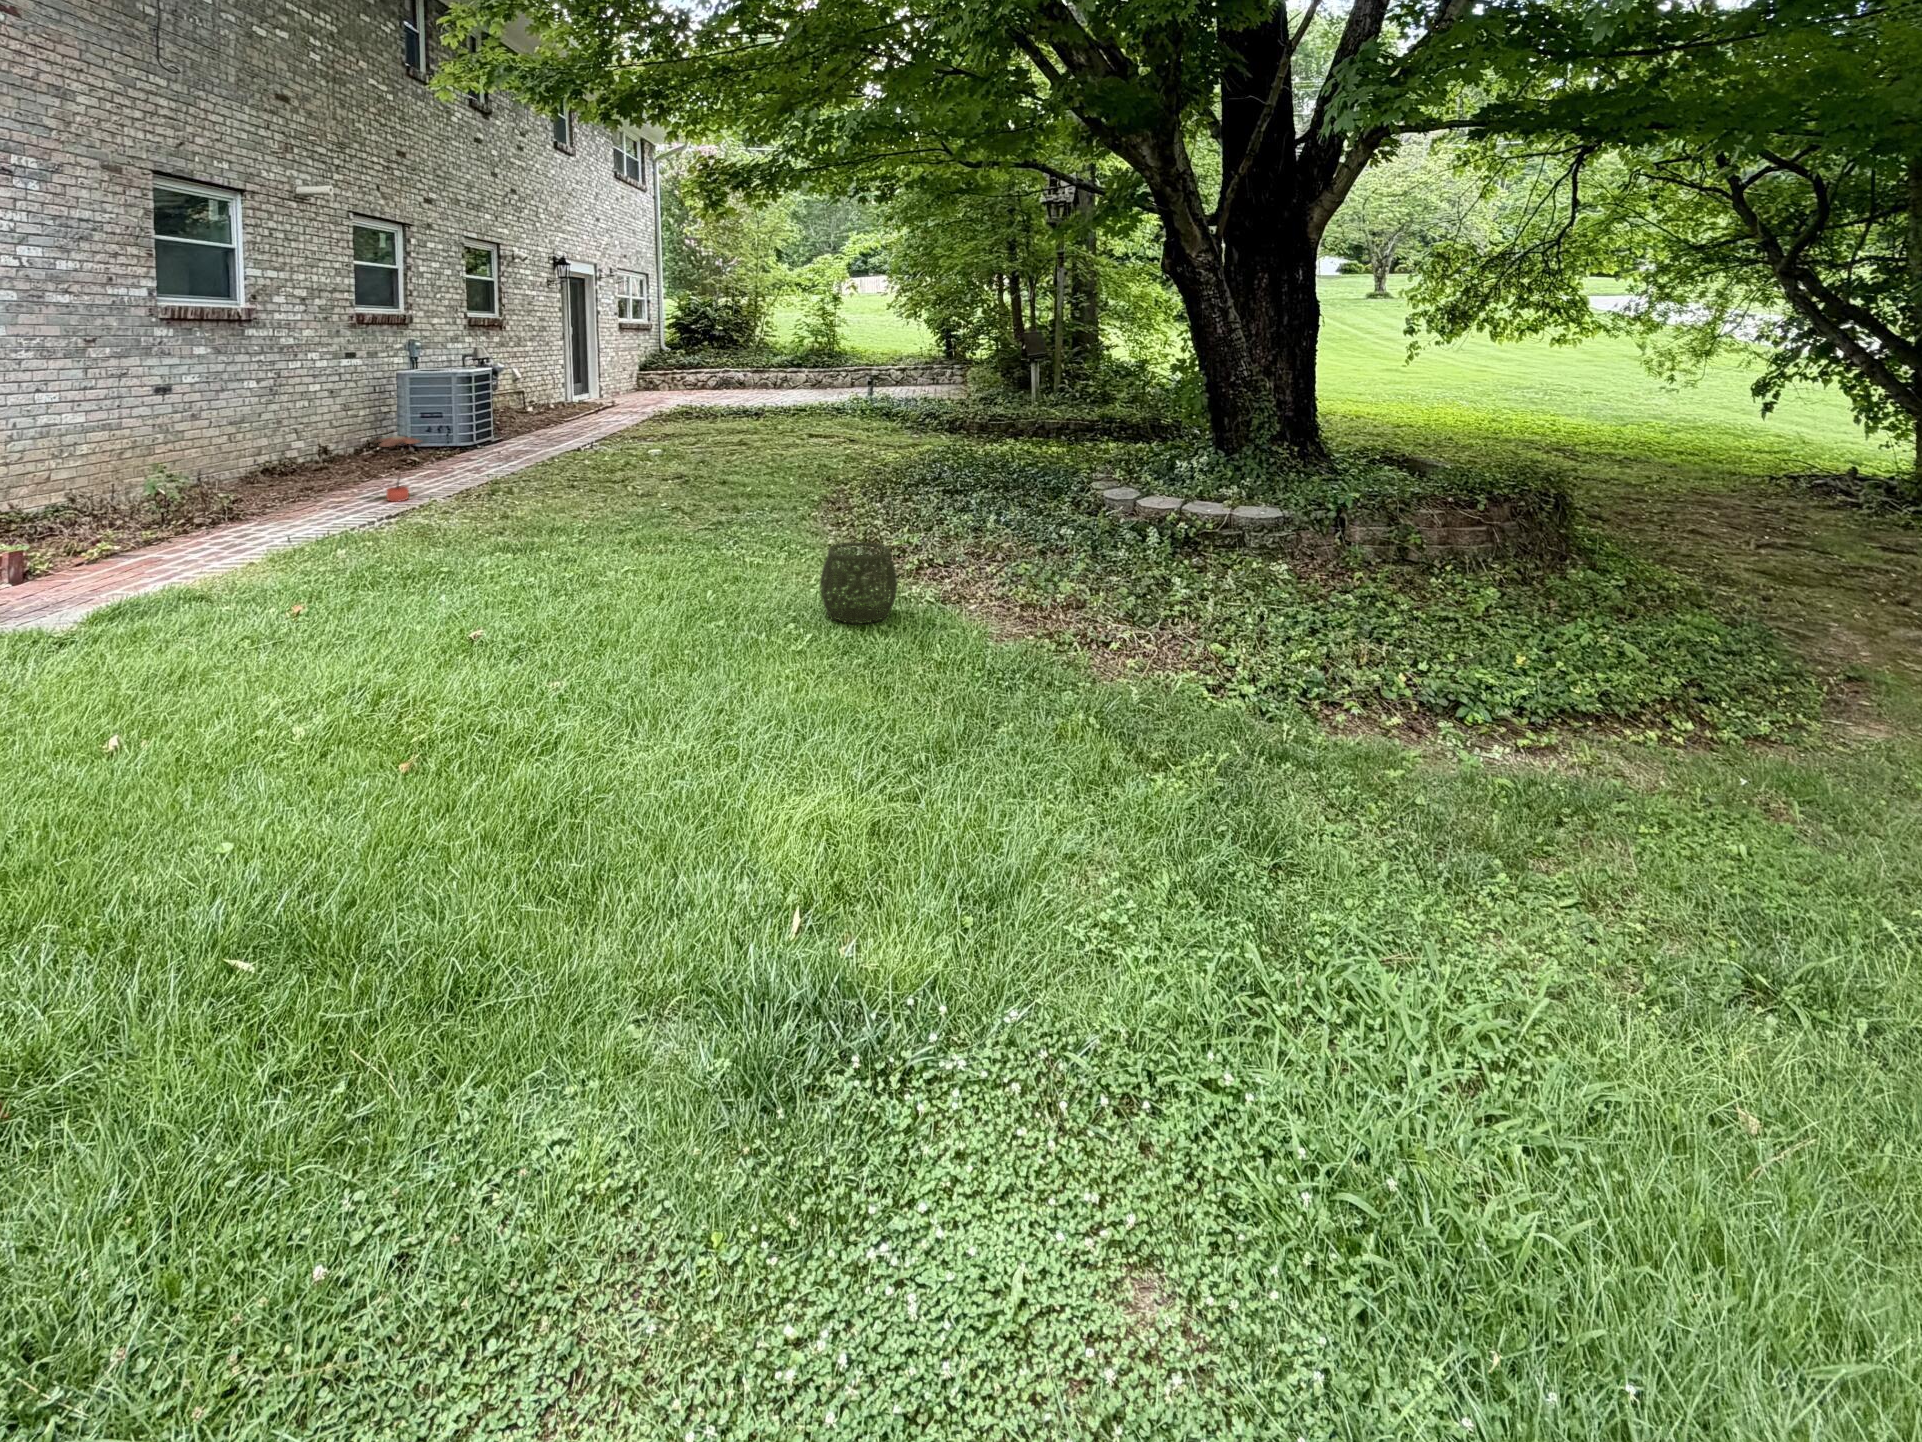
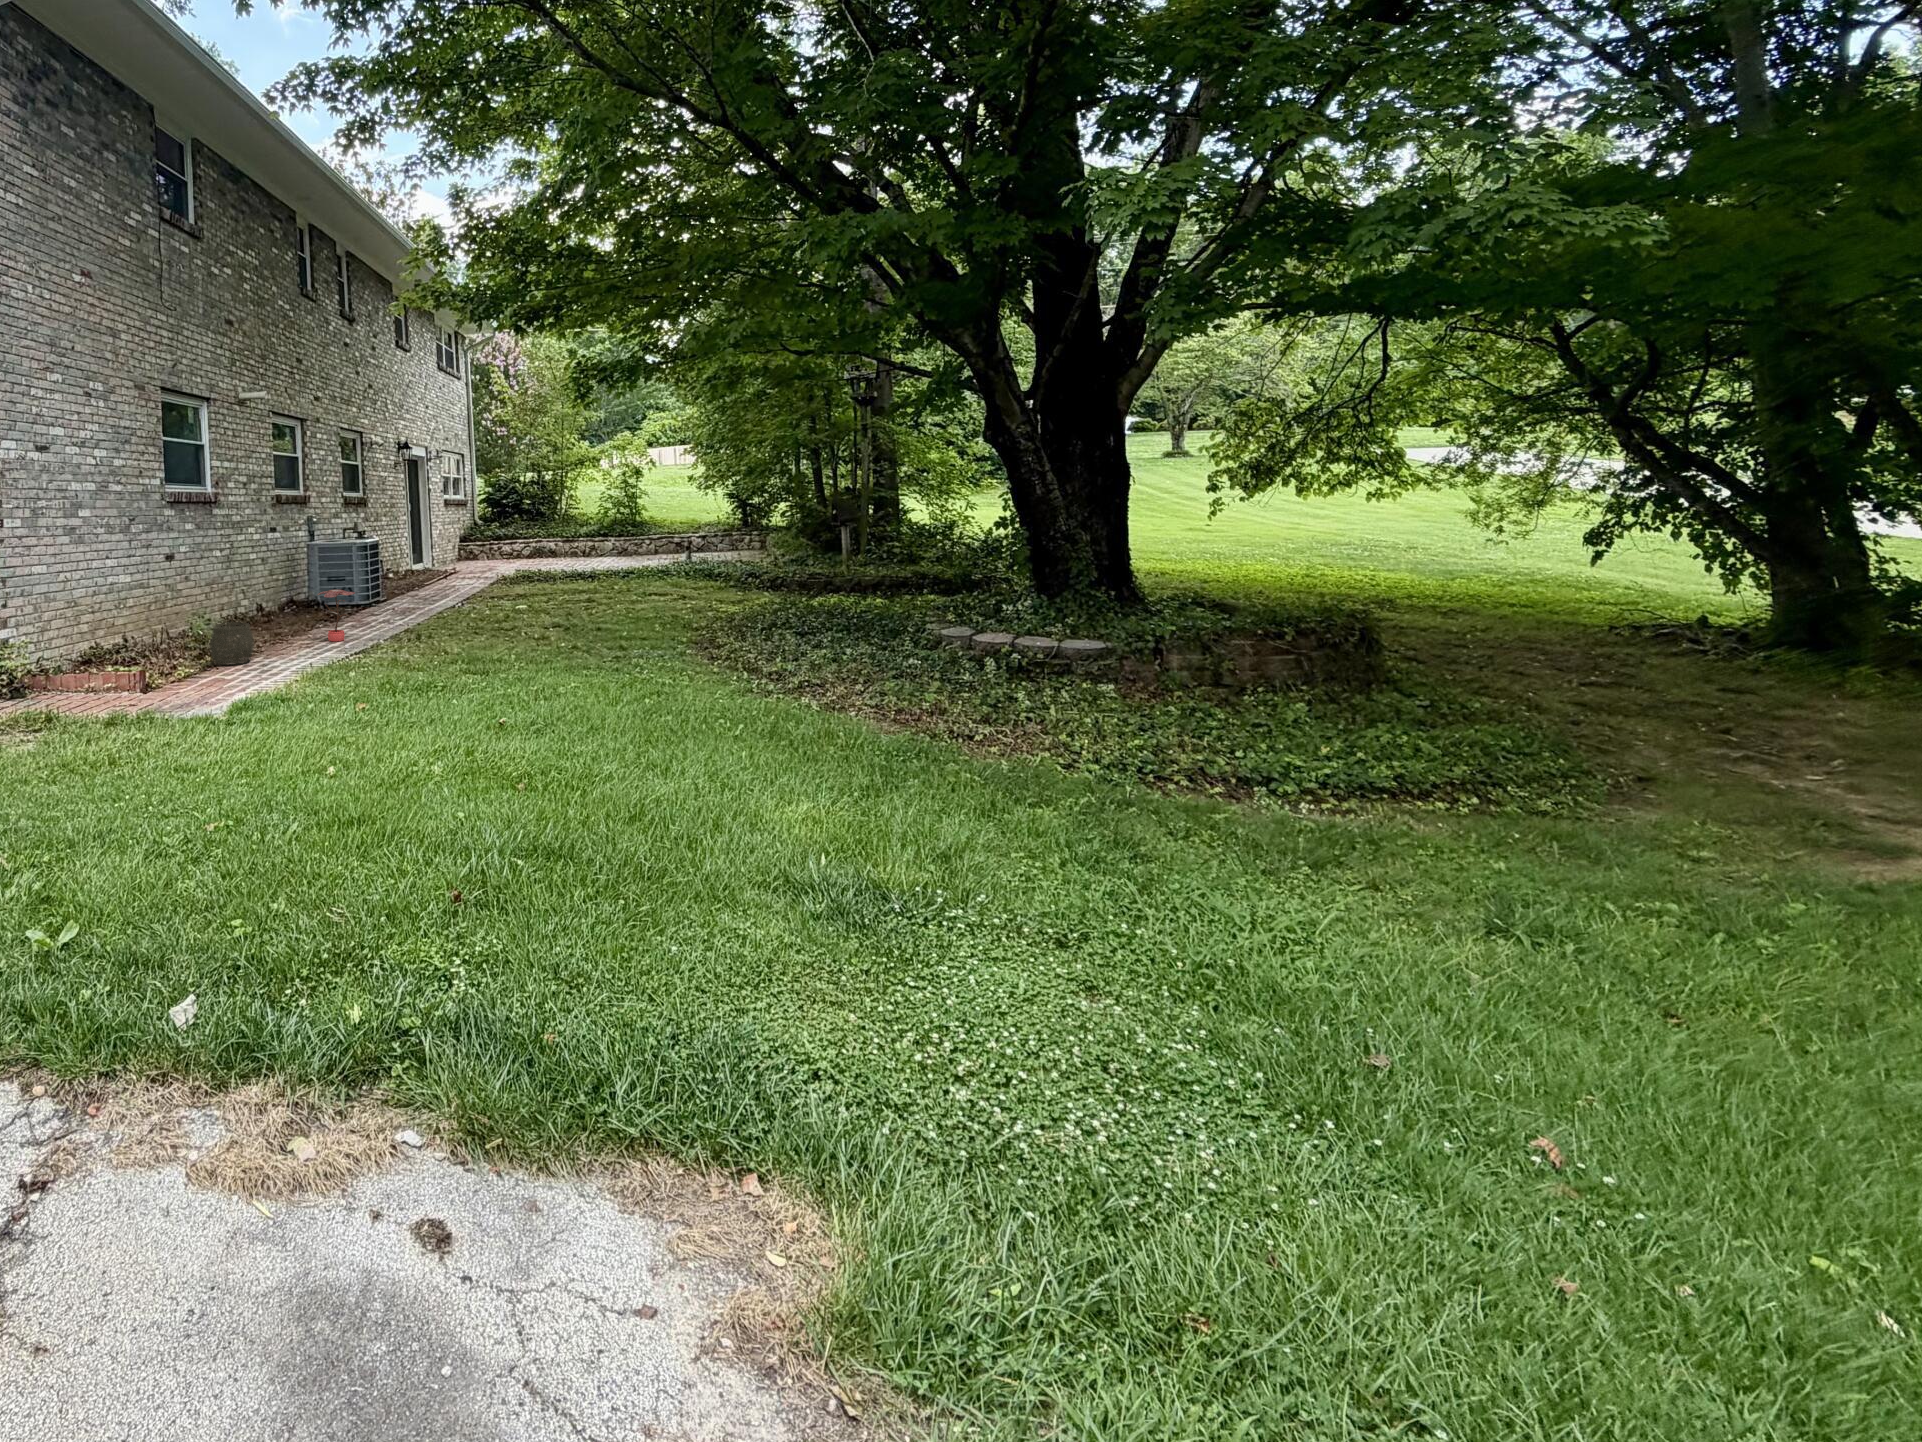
woven basket: present [820,542,897,624] -> present [209,622,254,665]

